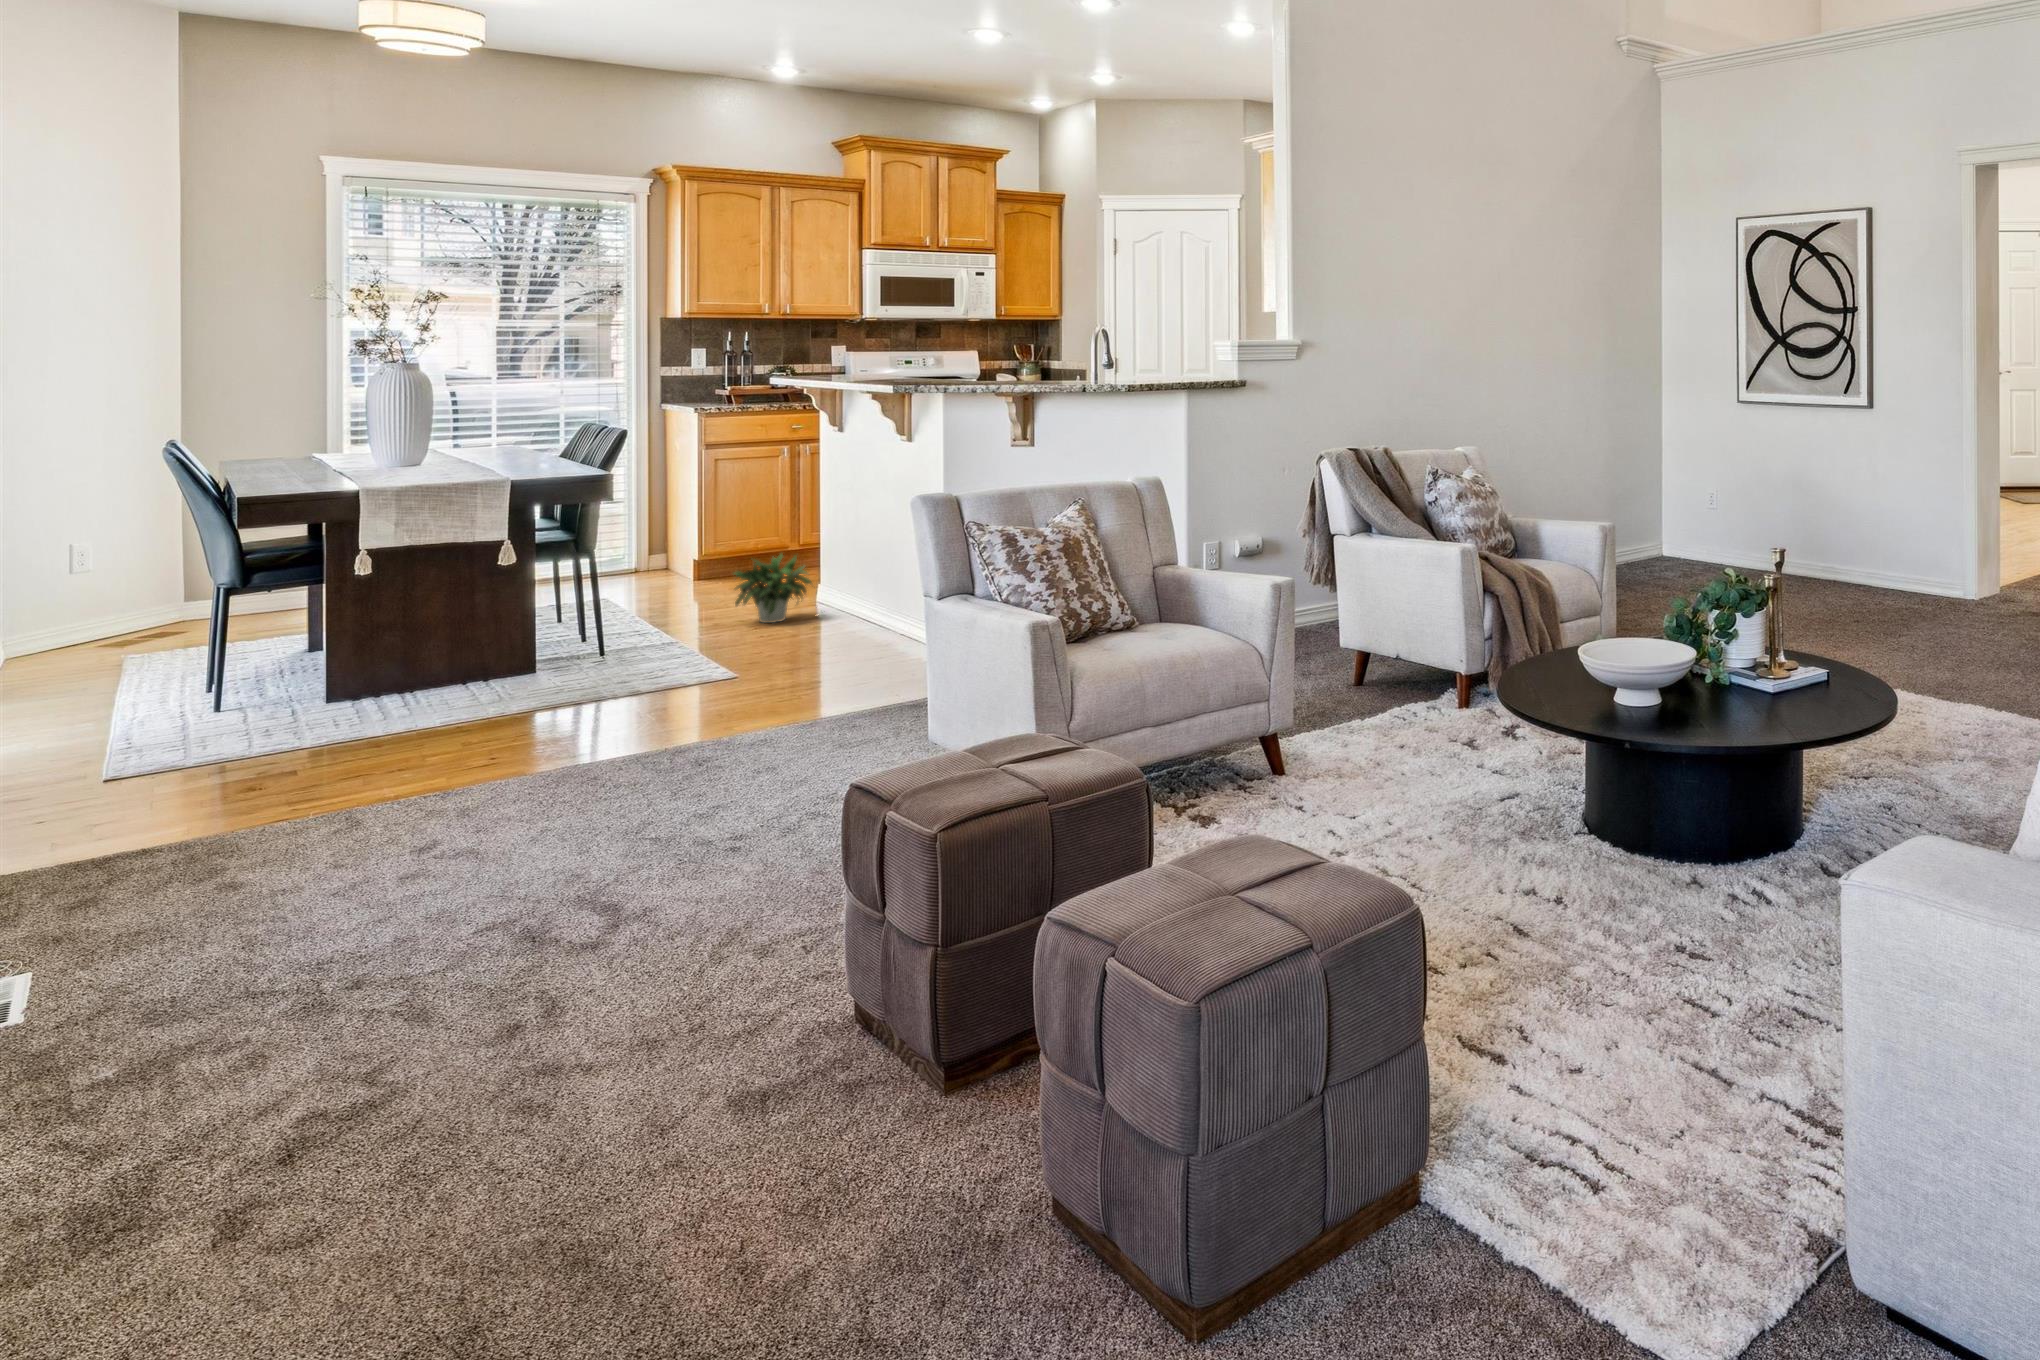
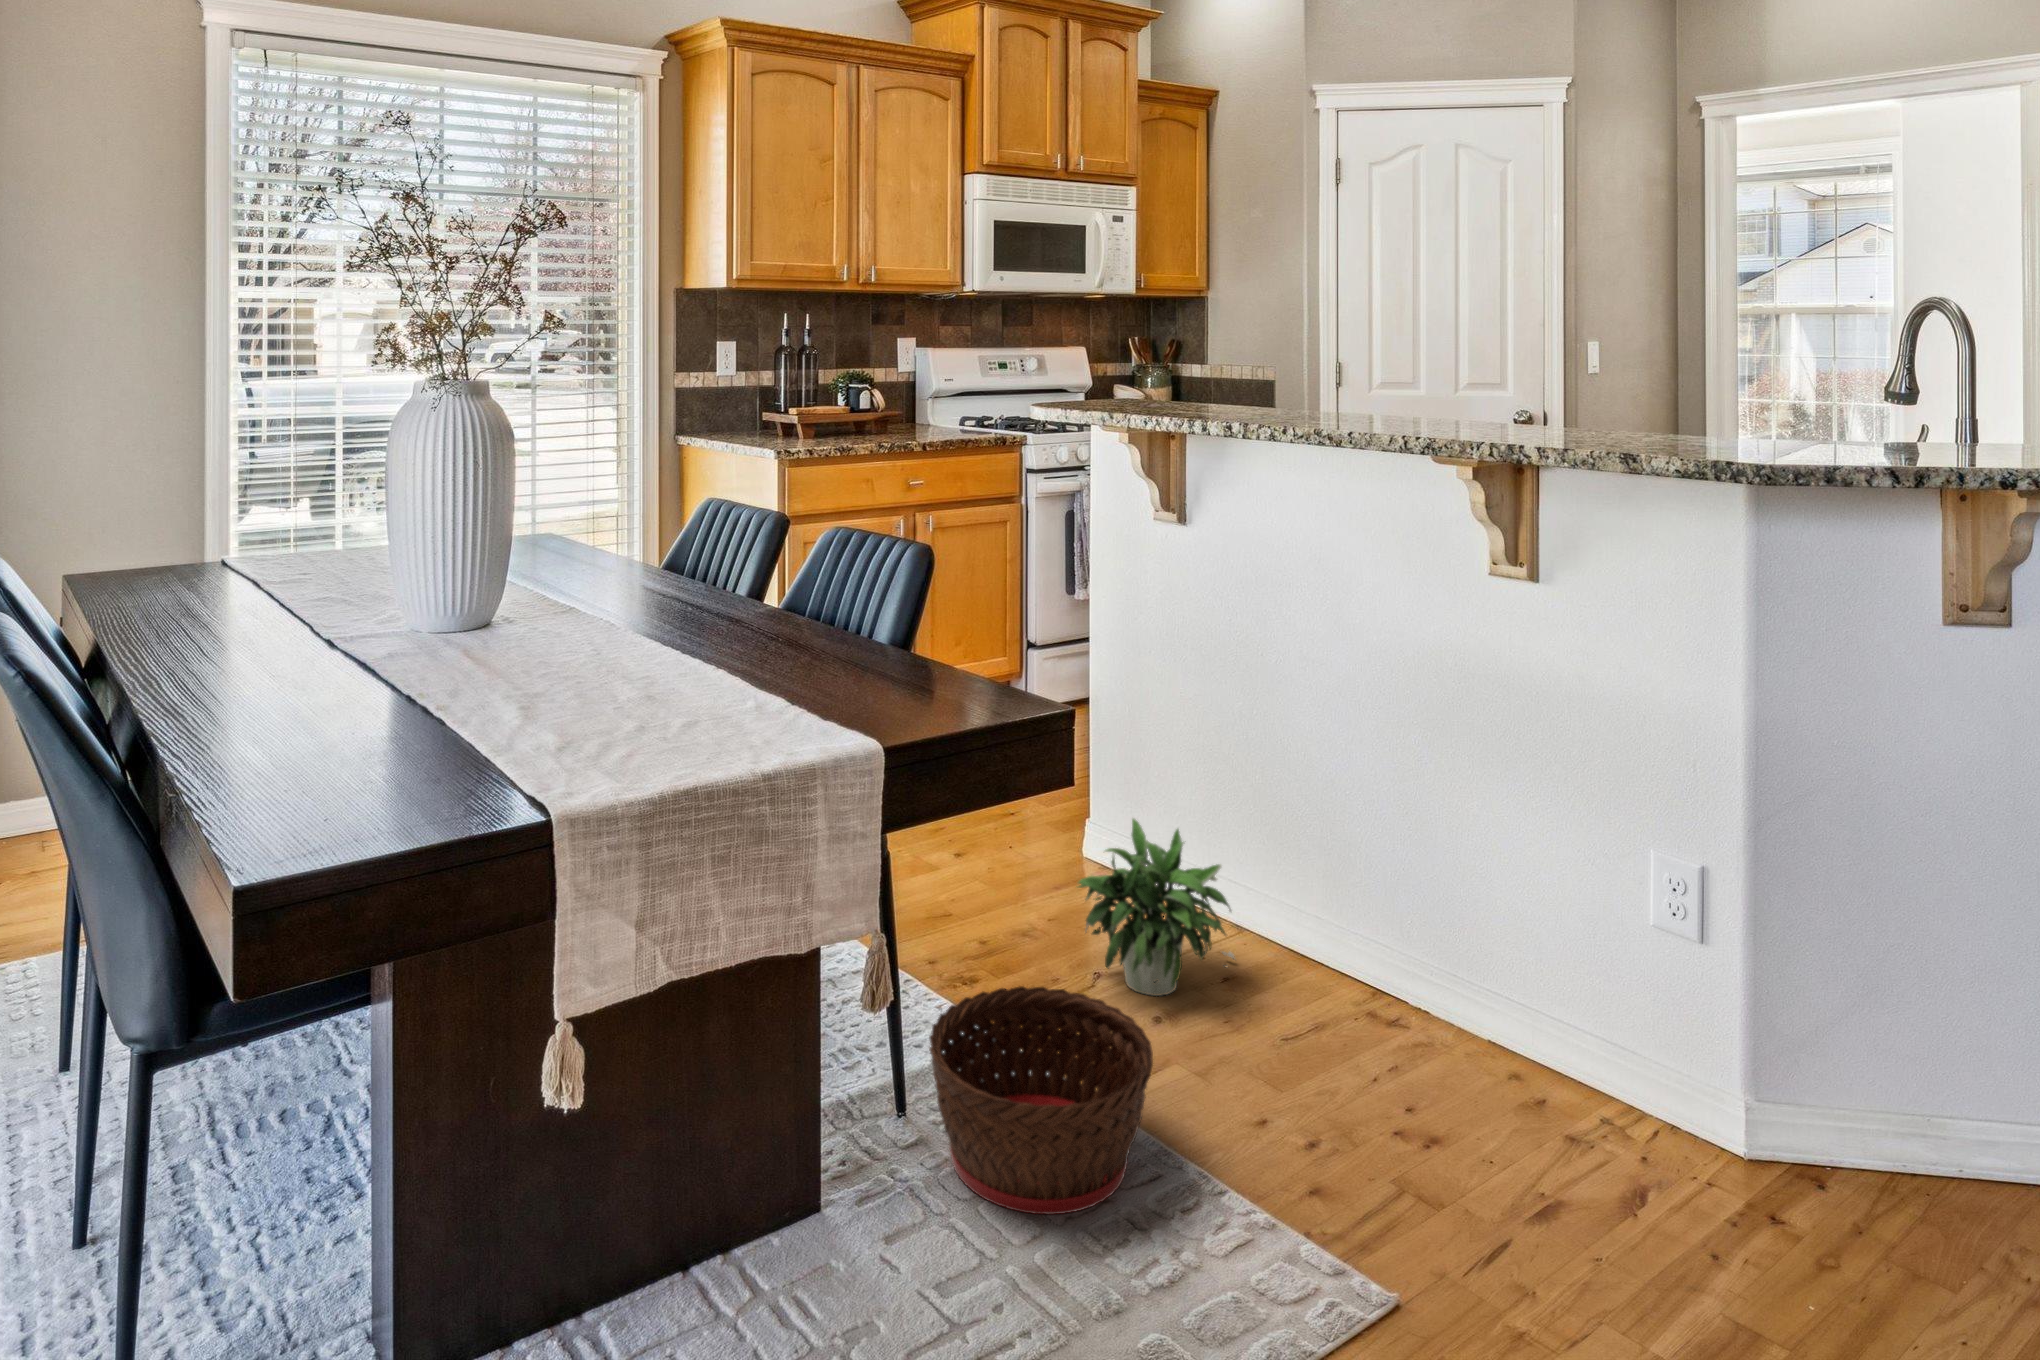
basket: none [586,596,692,661] -> present [929,986,1153,1214]

